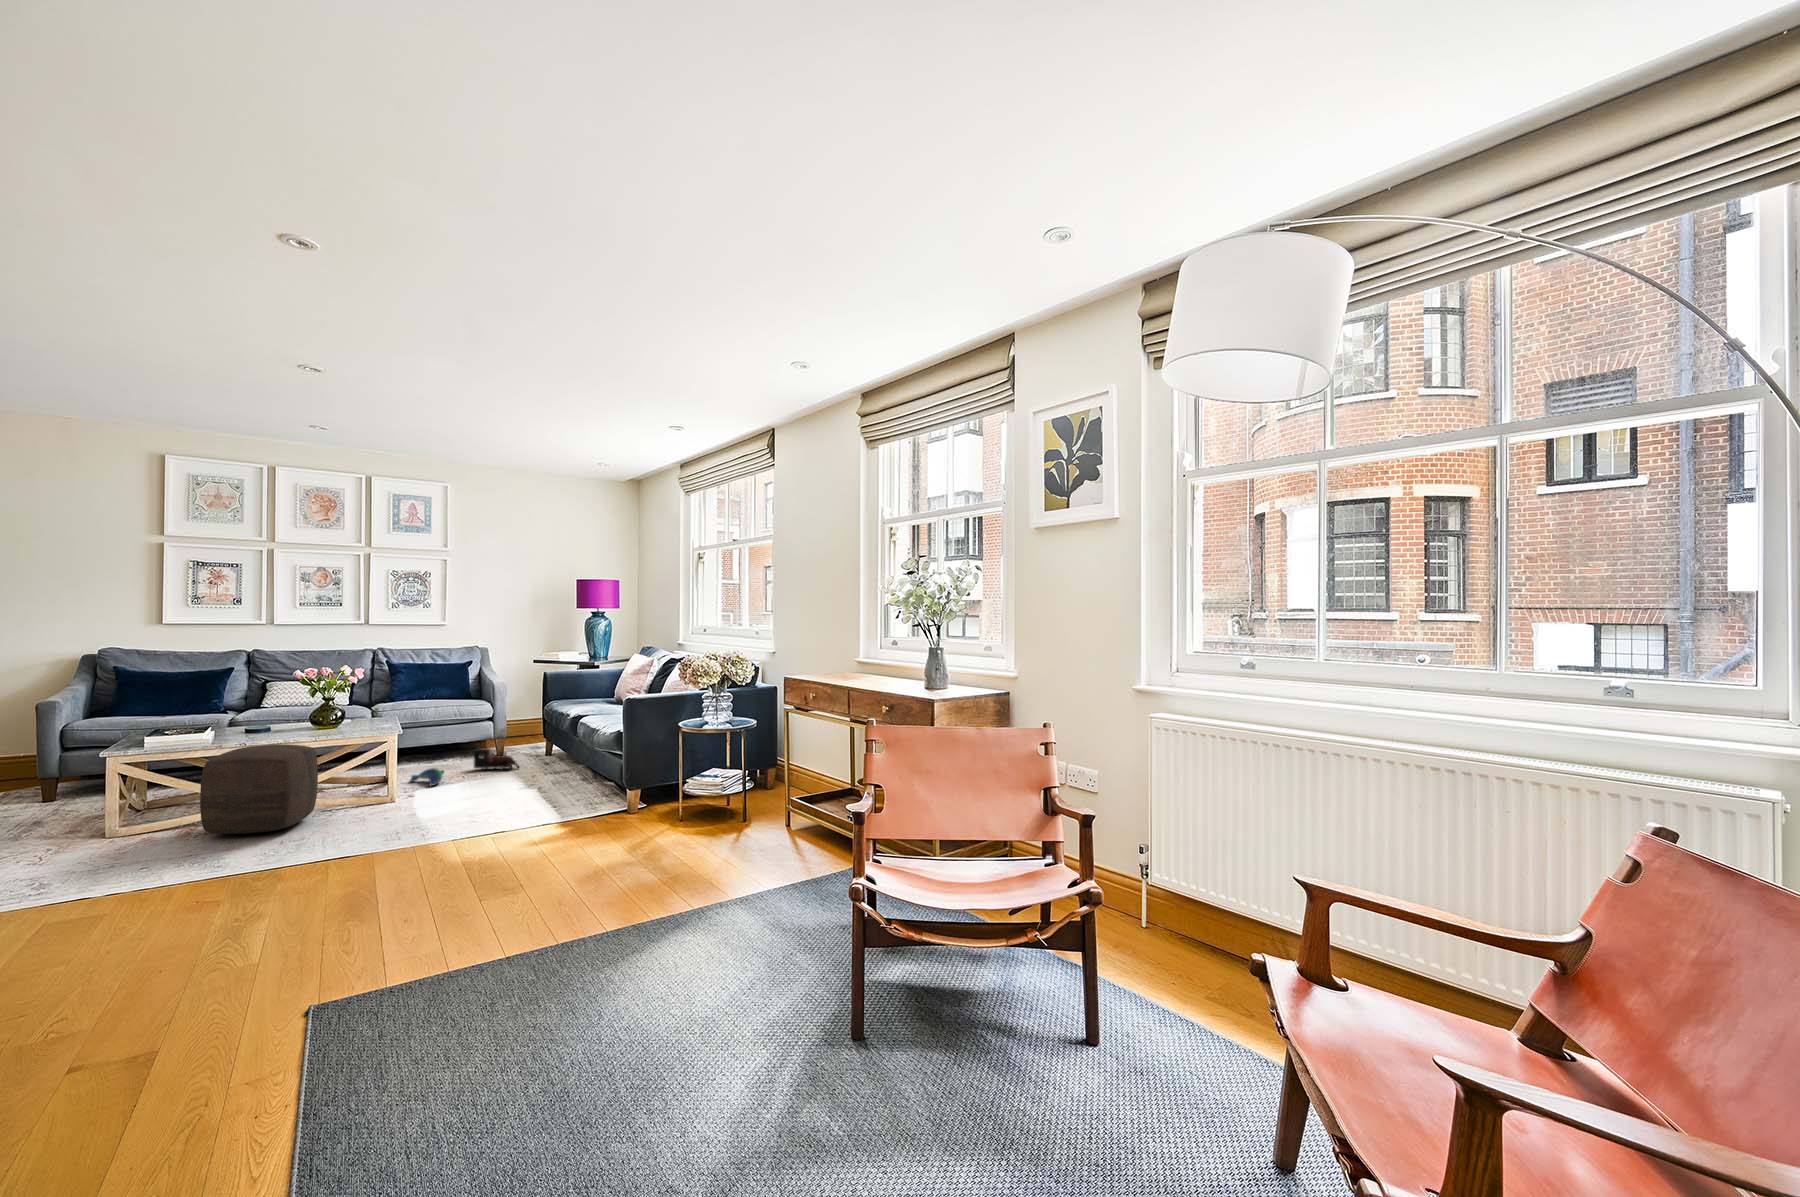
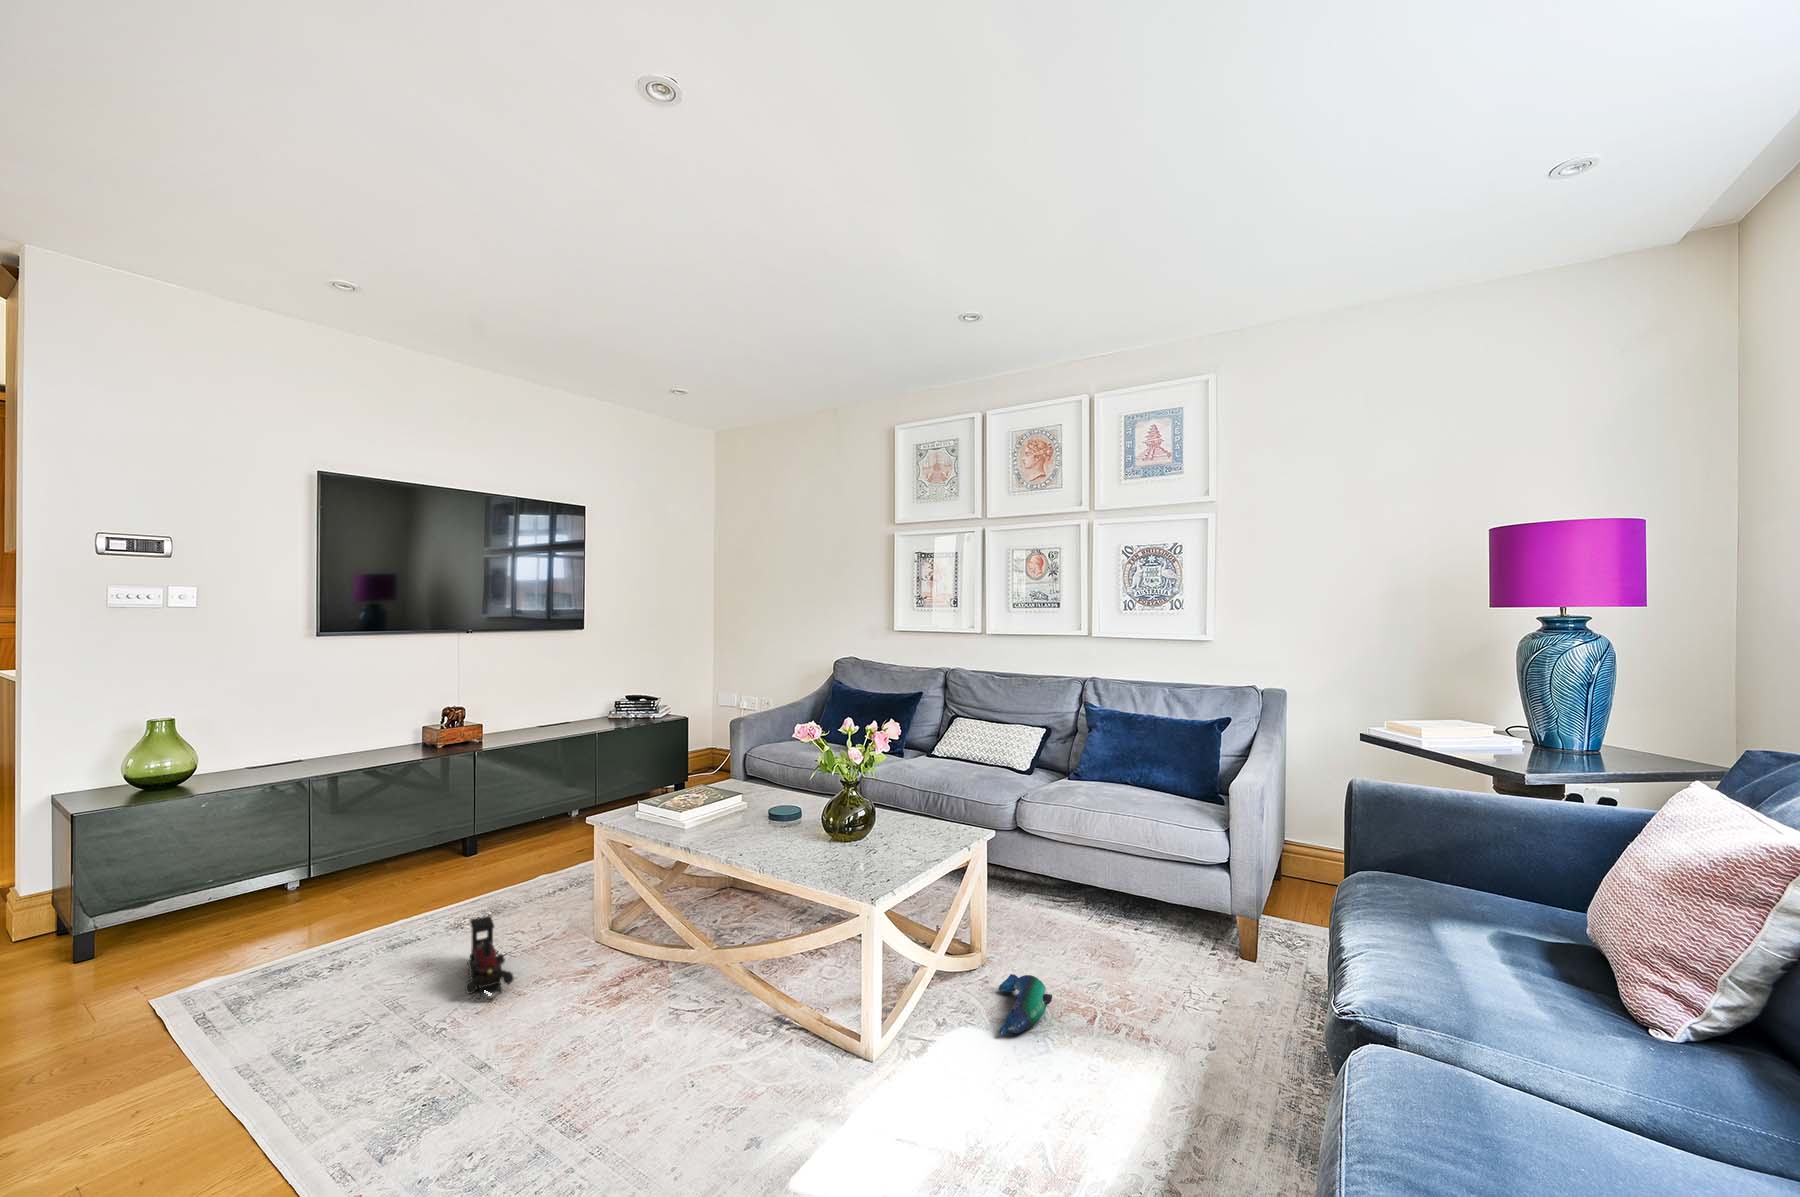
ottoman: present [200,745,318,834] -> none [532,866,725,1088]
toy train: present [474,749,519,770] -> present [465,916,514,1000]

